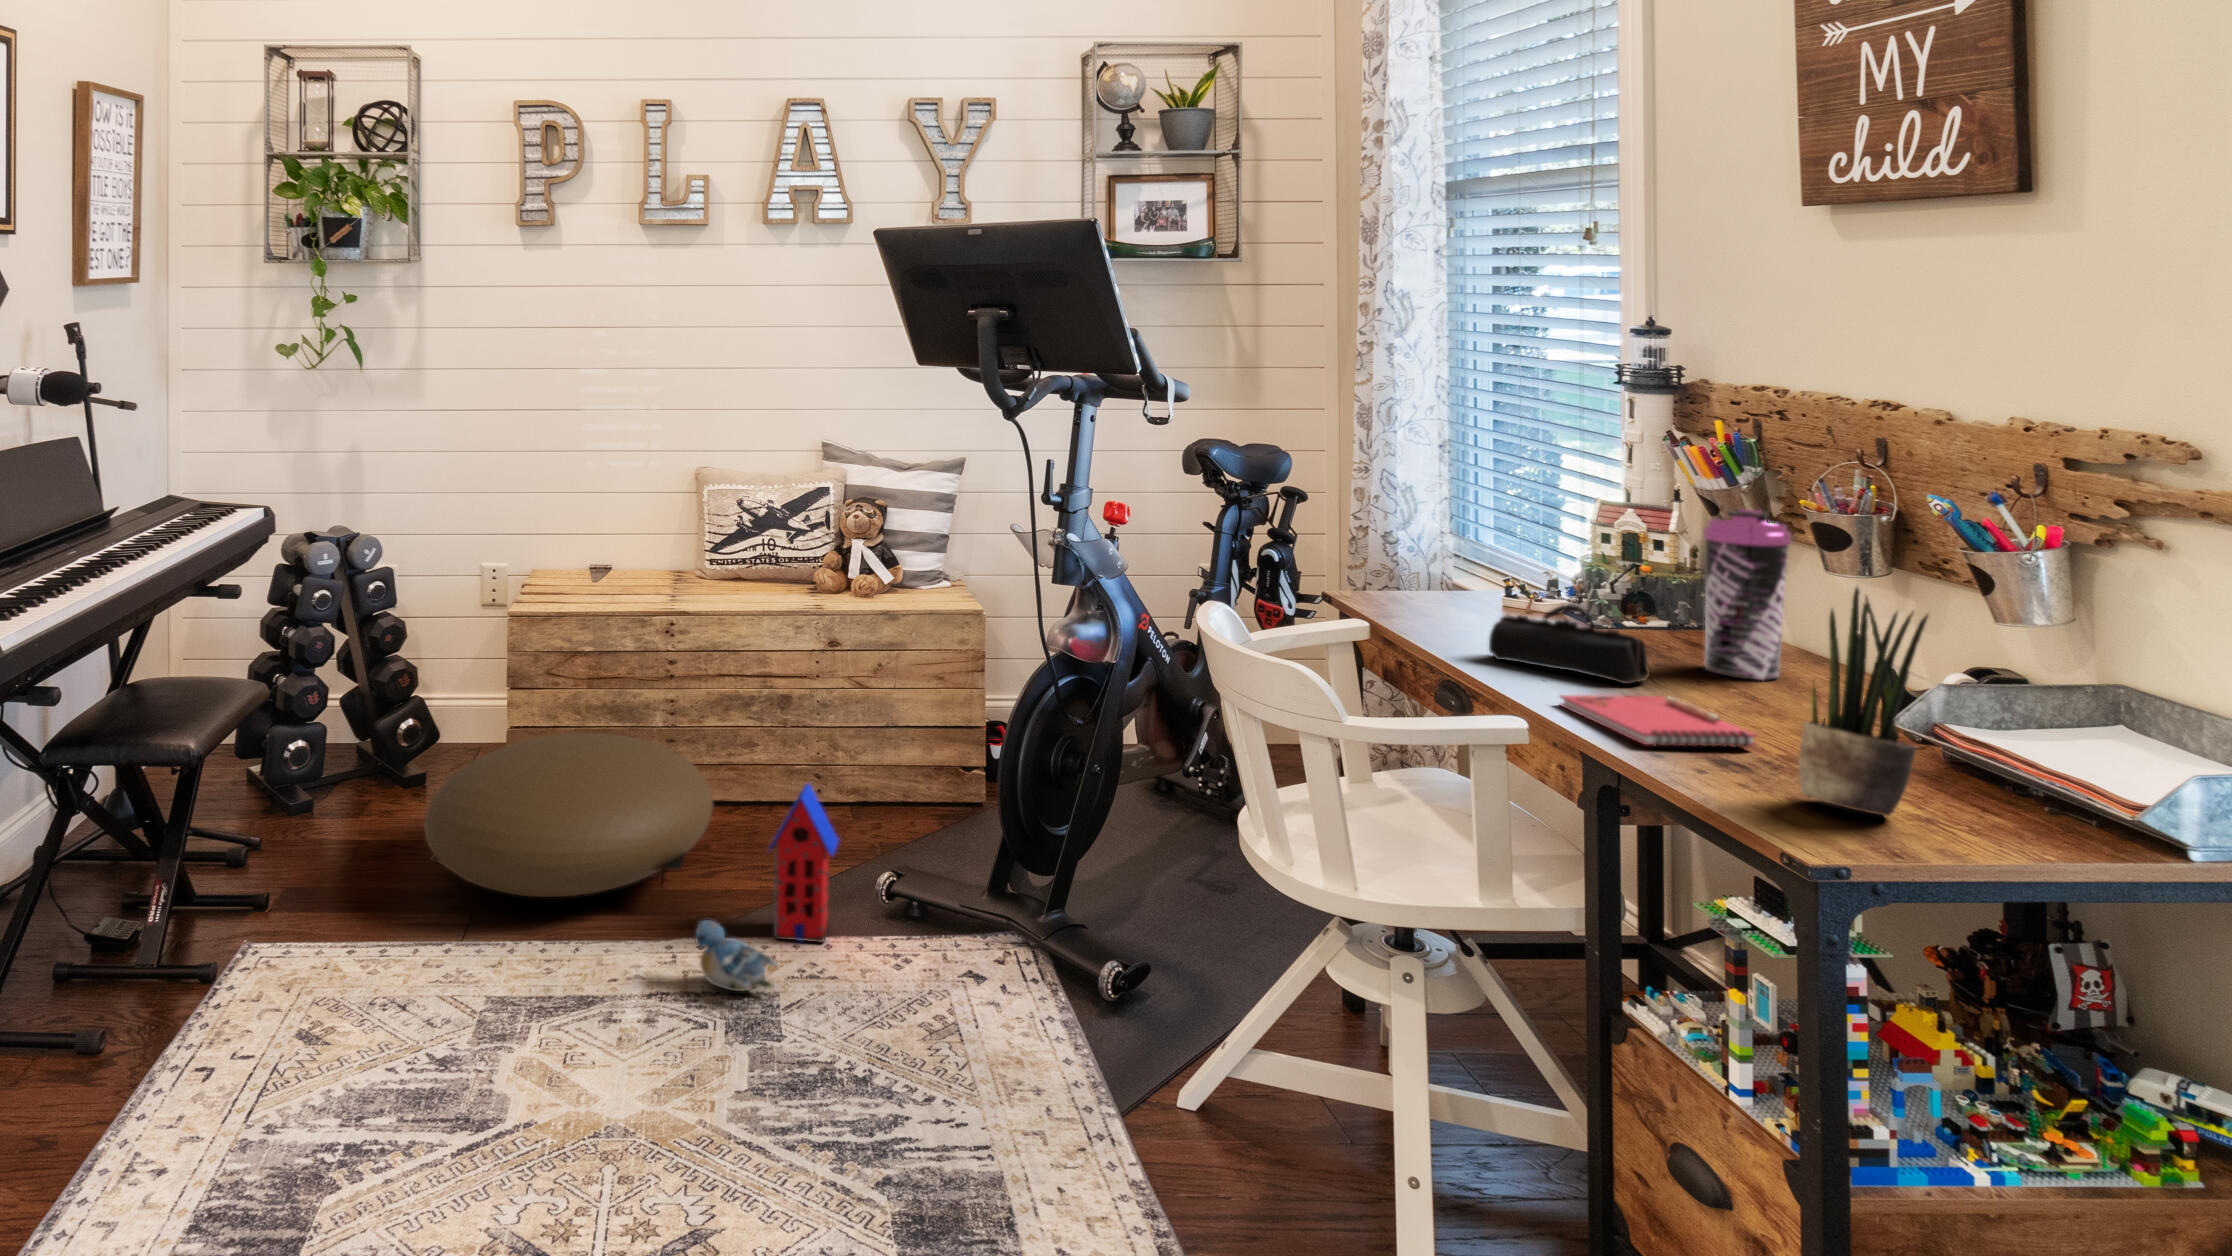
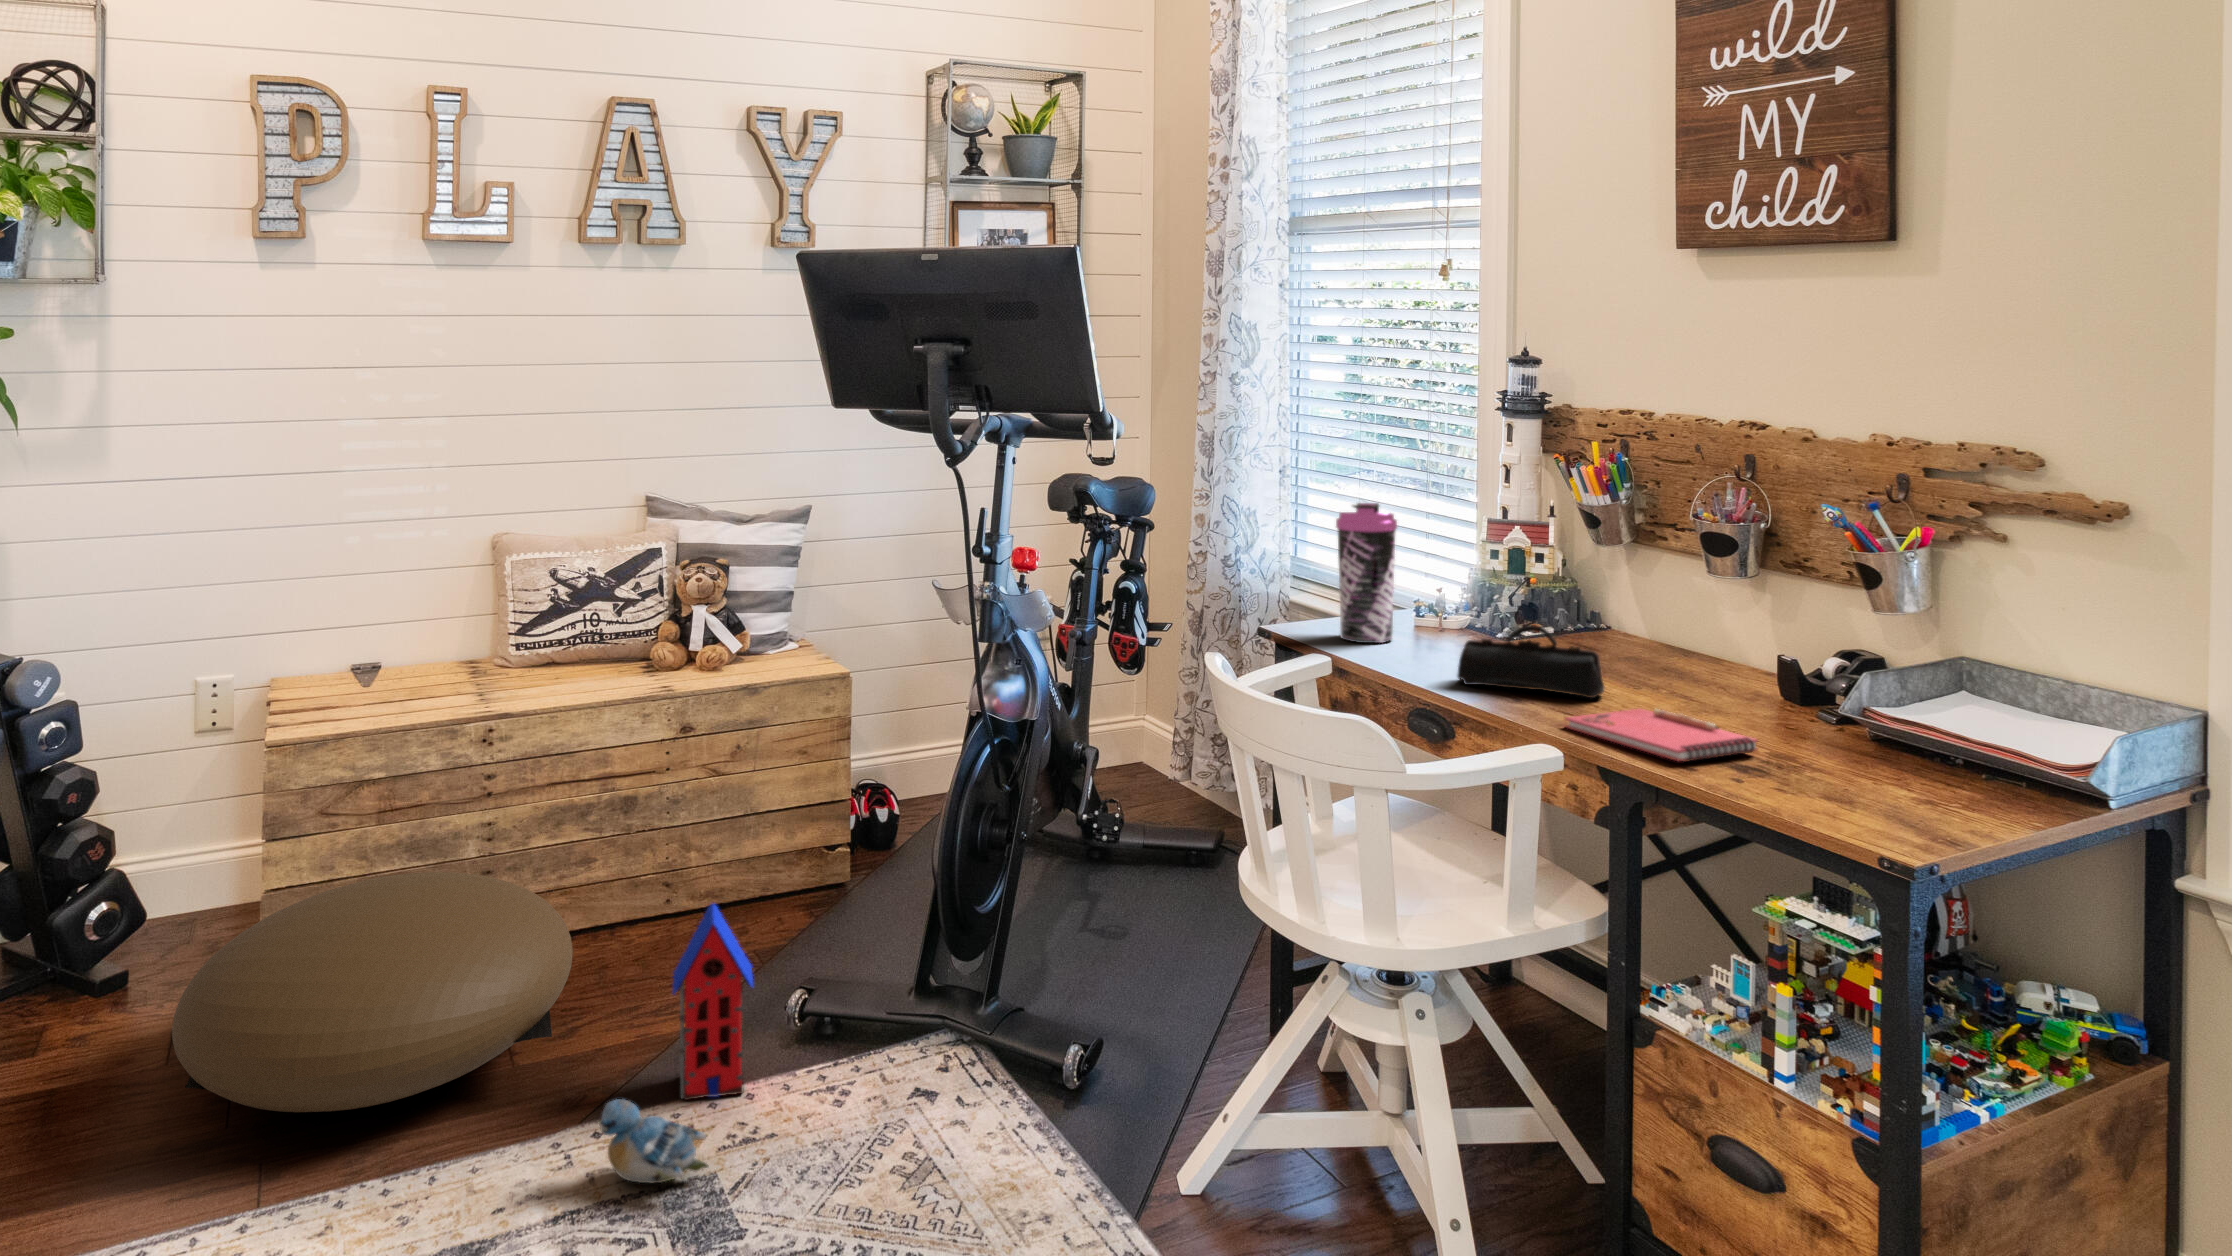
water bottle: present [1703,509,1791,680] -> present [1336,503,1397,643]
potted plant: present [1798,585,1928,816] -> none [1845,592,1950,809]

